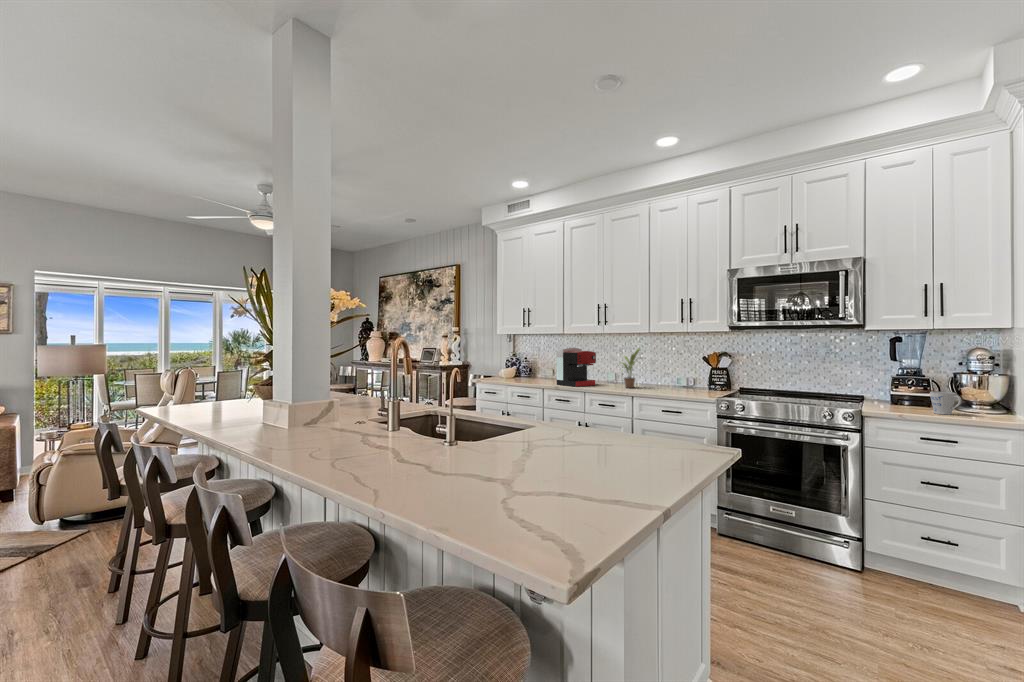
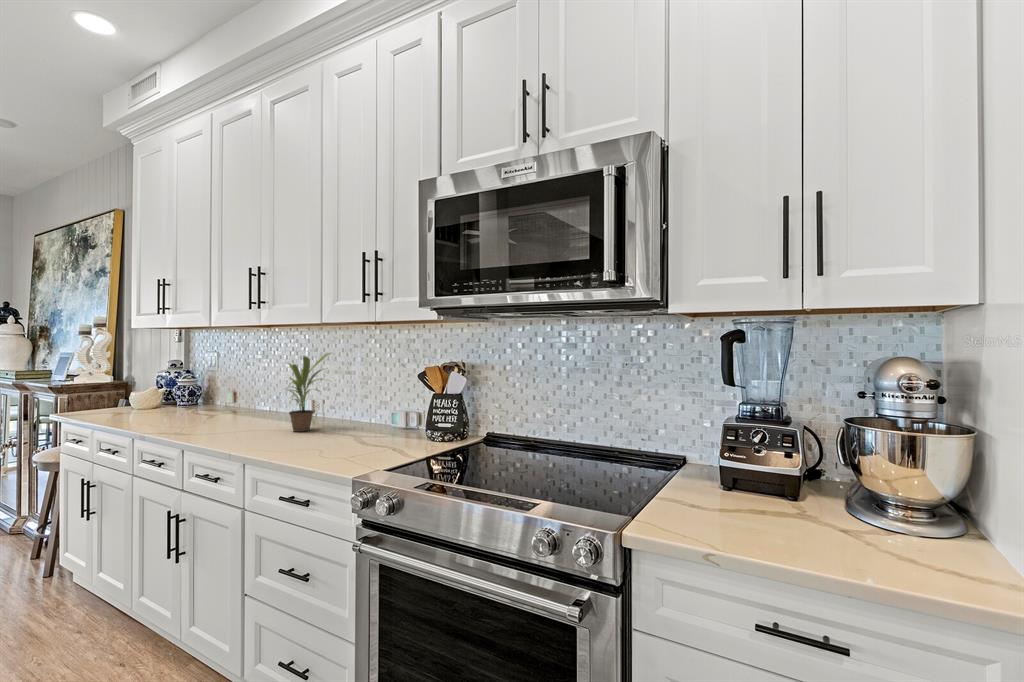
coffee maker: present [556,348,596,387] -> none [189,352,261,429]
mug: present [930,391,961,415] -> none [785,471,856,542]

